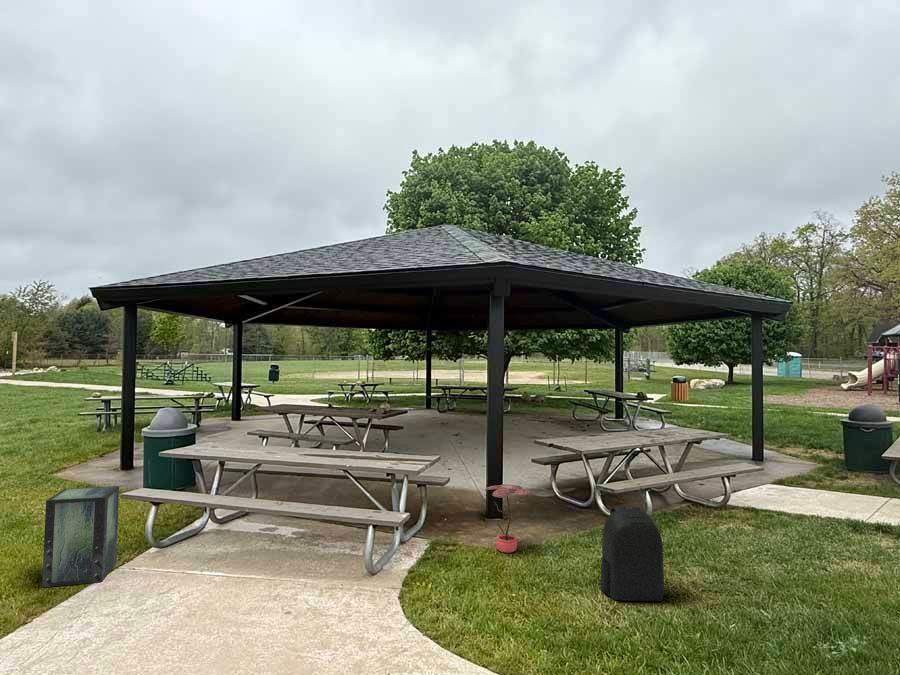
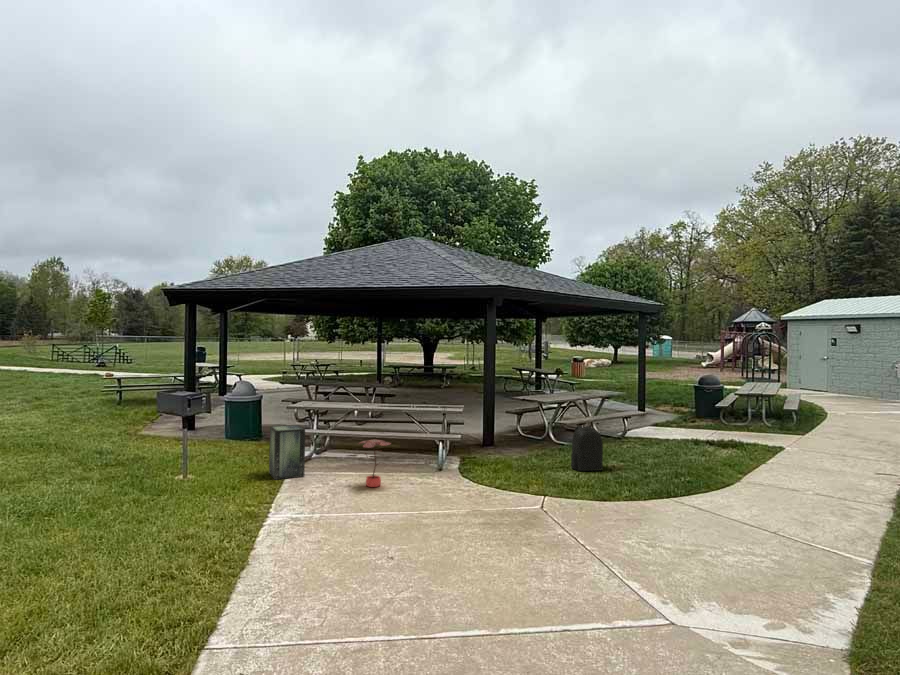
potted plant: present [485,484,532,553] -> present [358,439,391,487]

